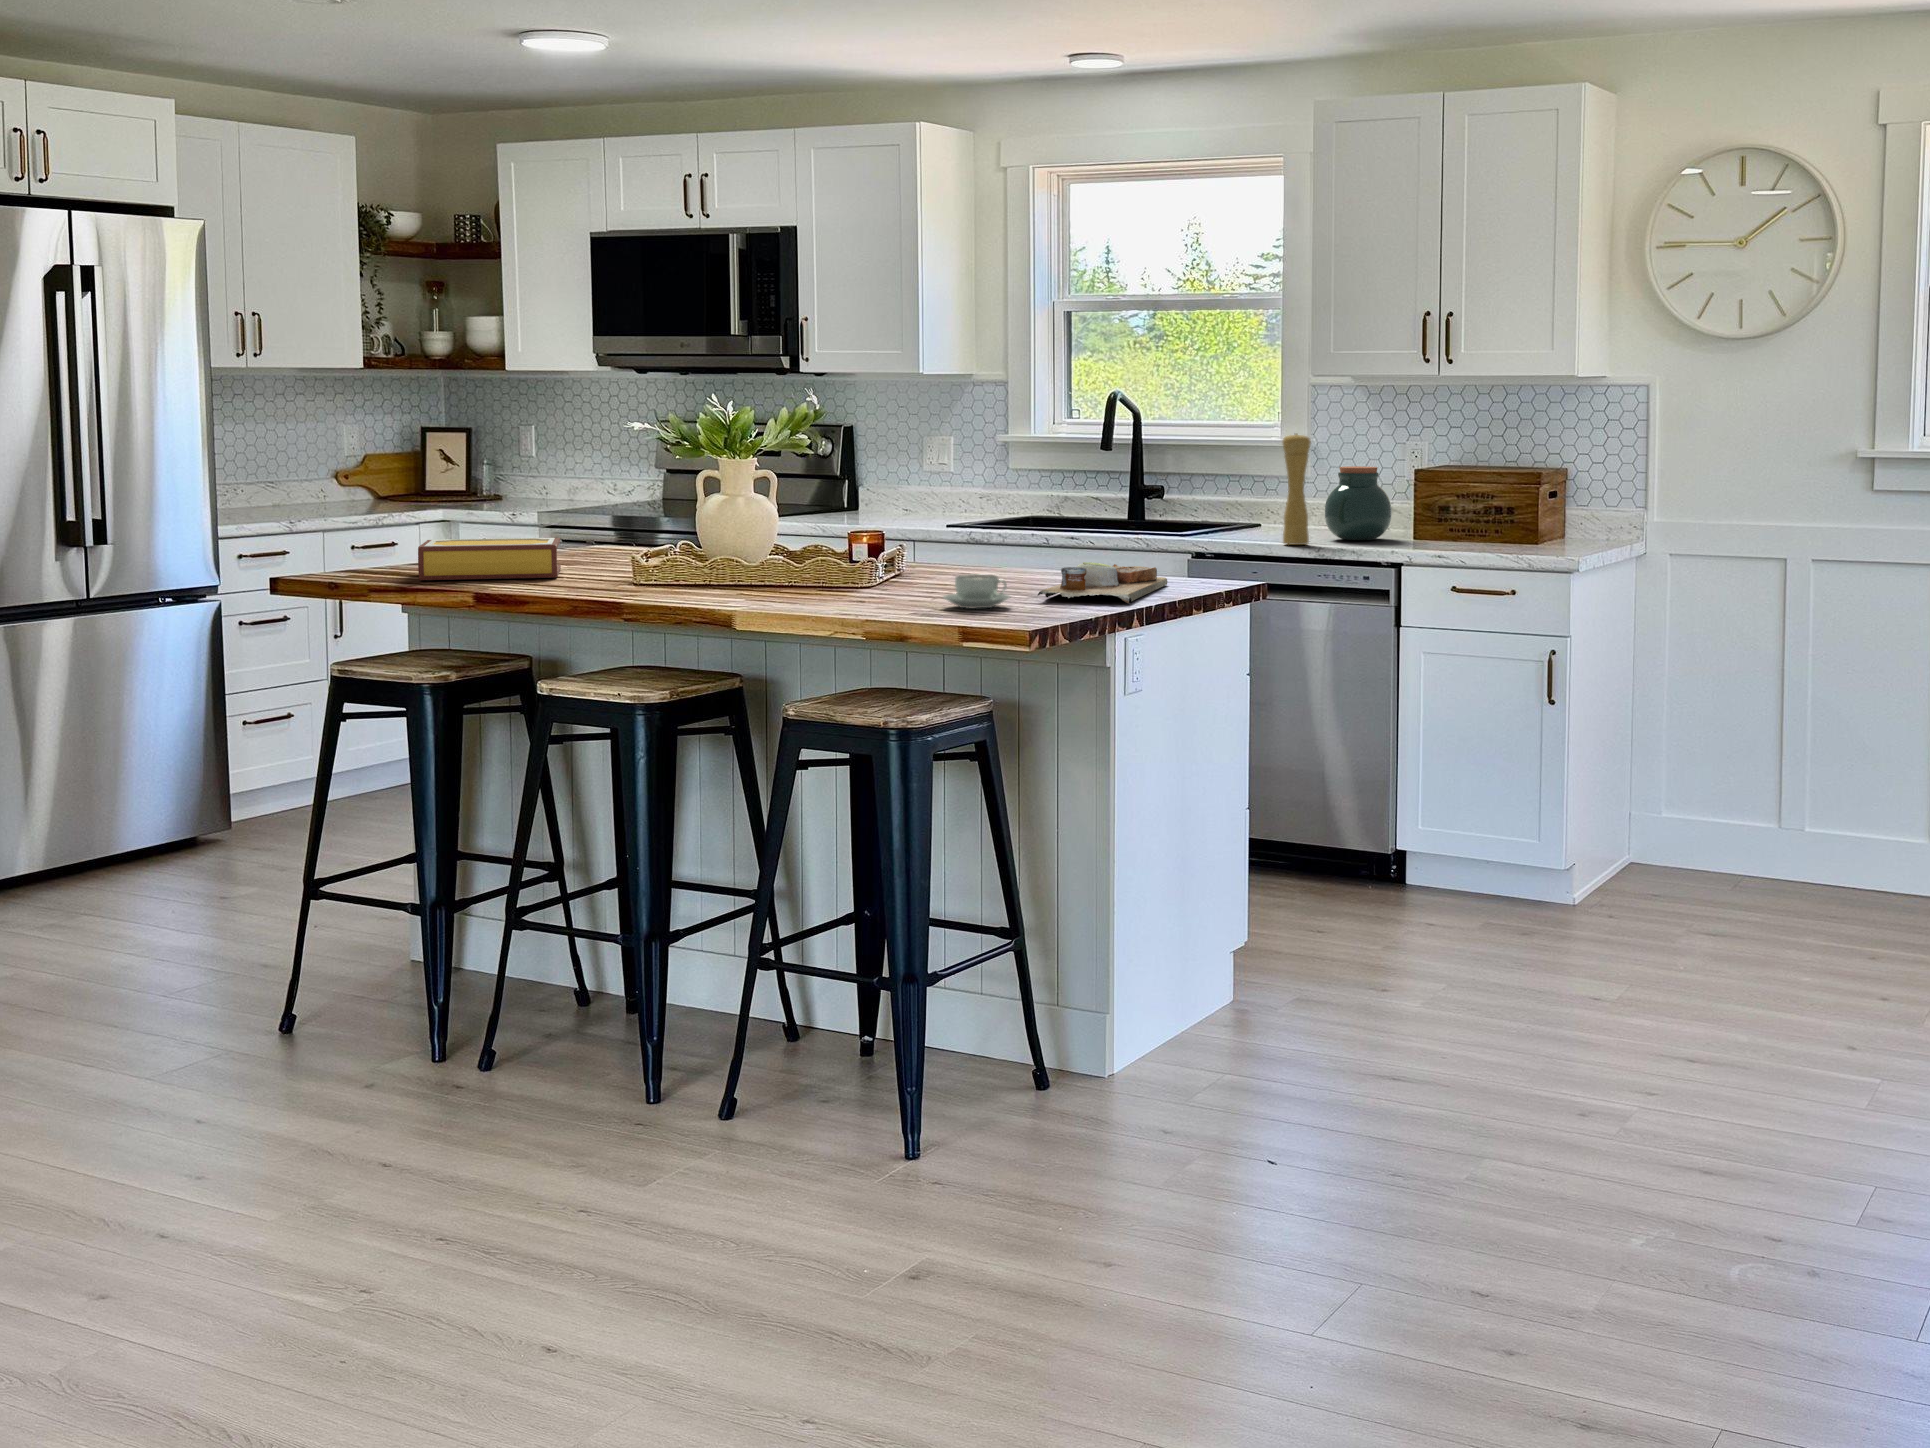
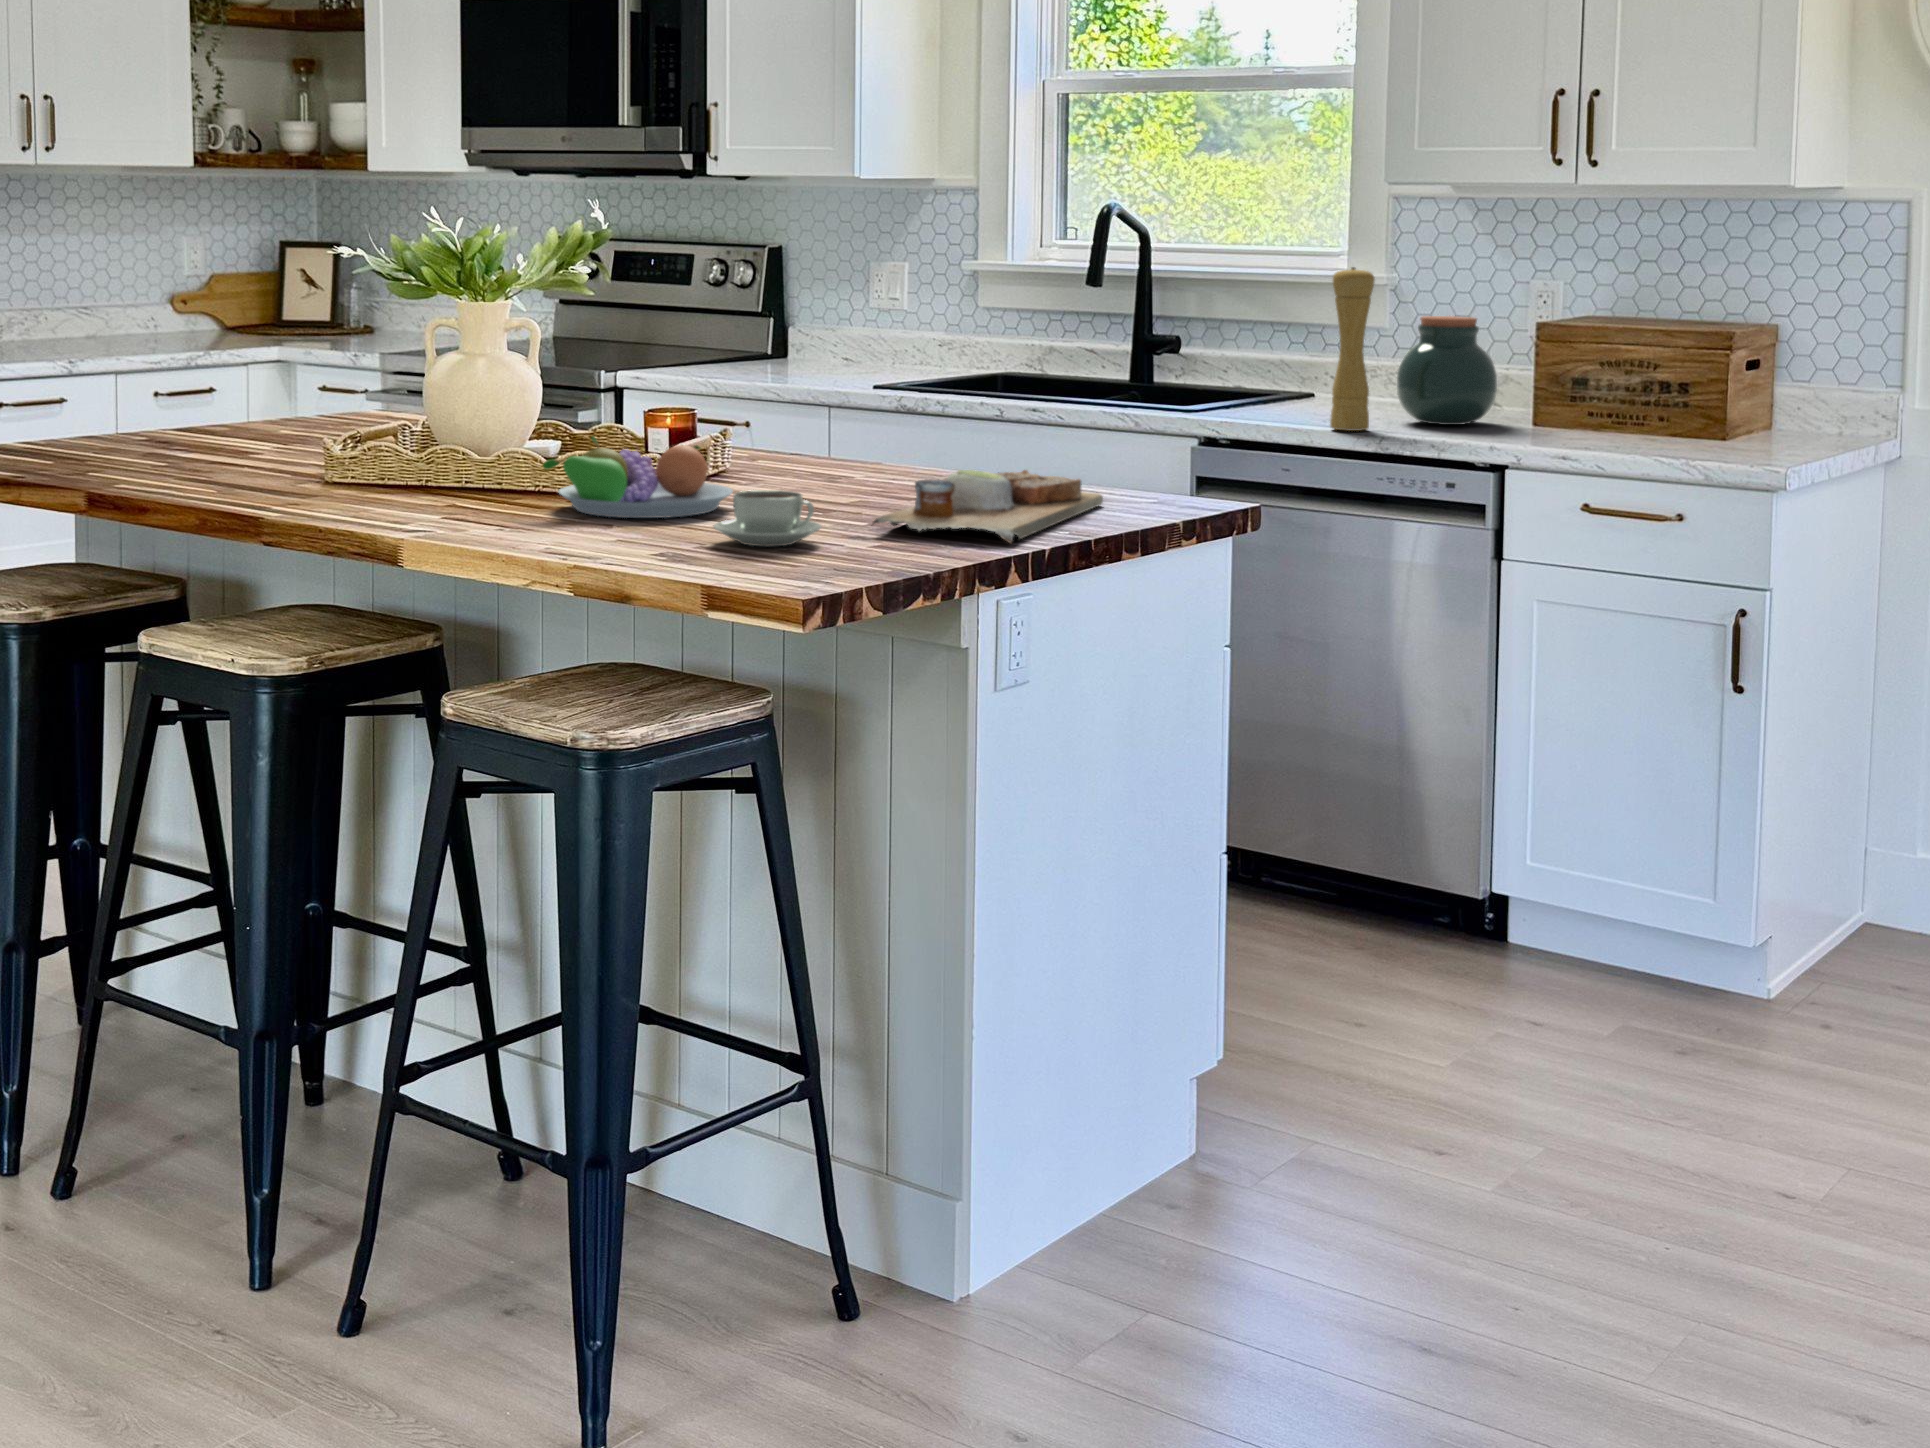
book: present [418,538,561,580] -> none [37,403,260,463]
fruit bowl: none [814,547,935,598] -> present [543,436,733,518]

